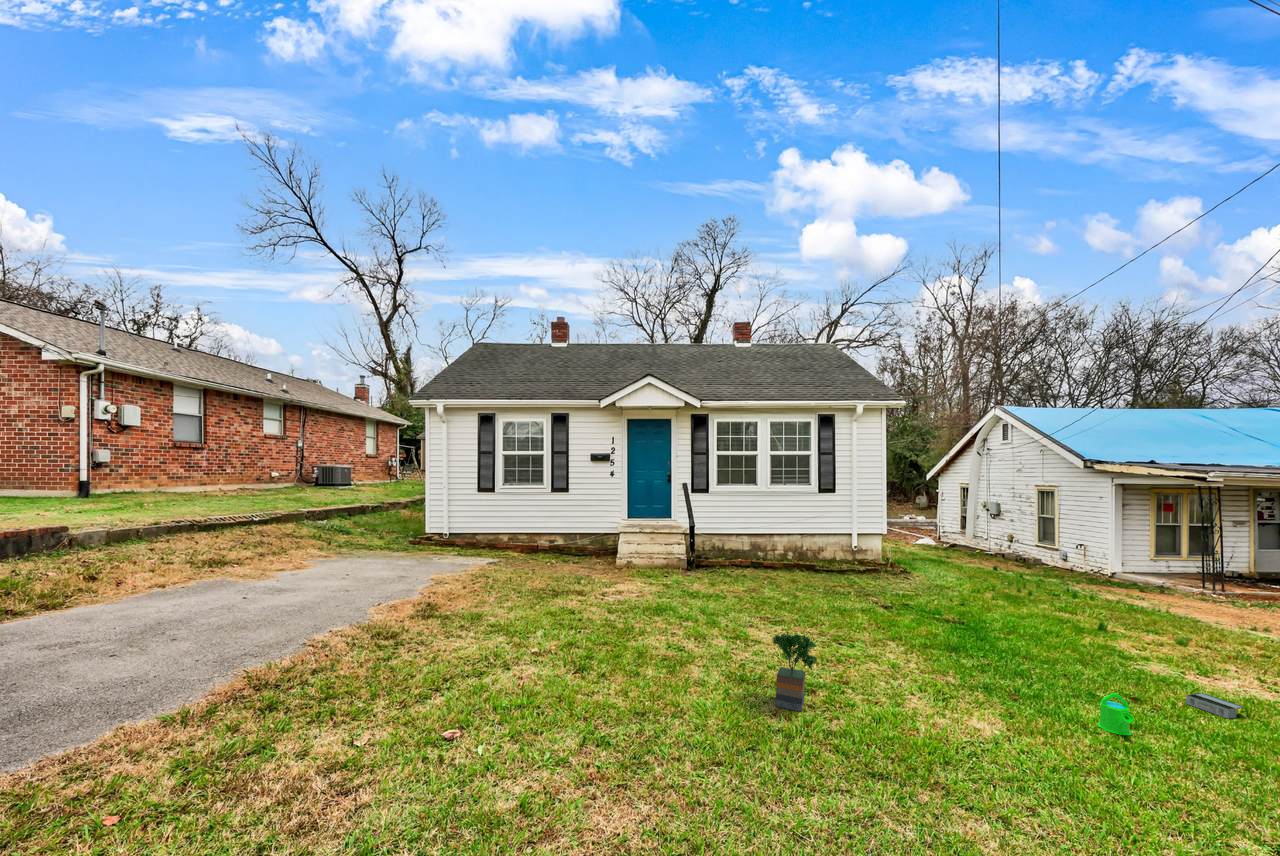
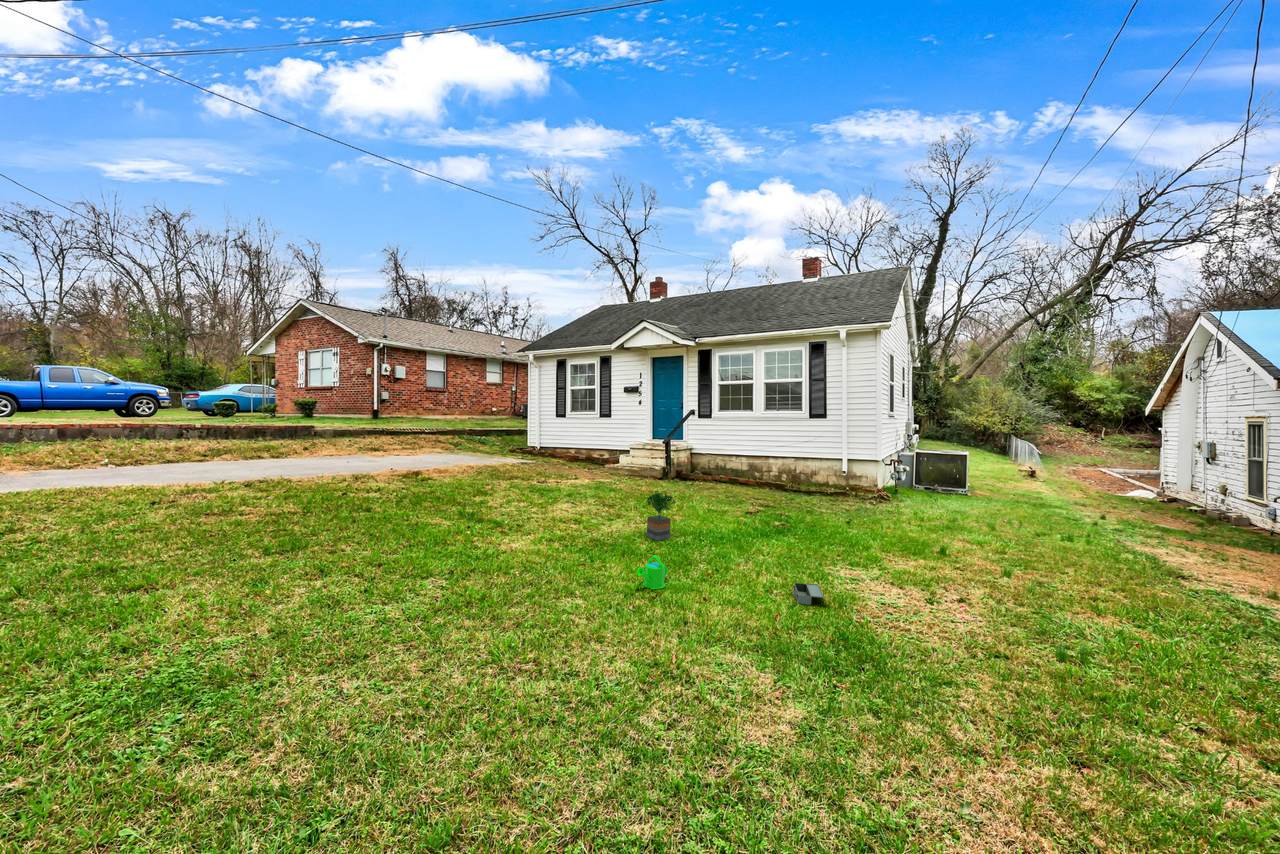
potted tree: present [772,633,817,712] -> present [647,493,676,541]

